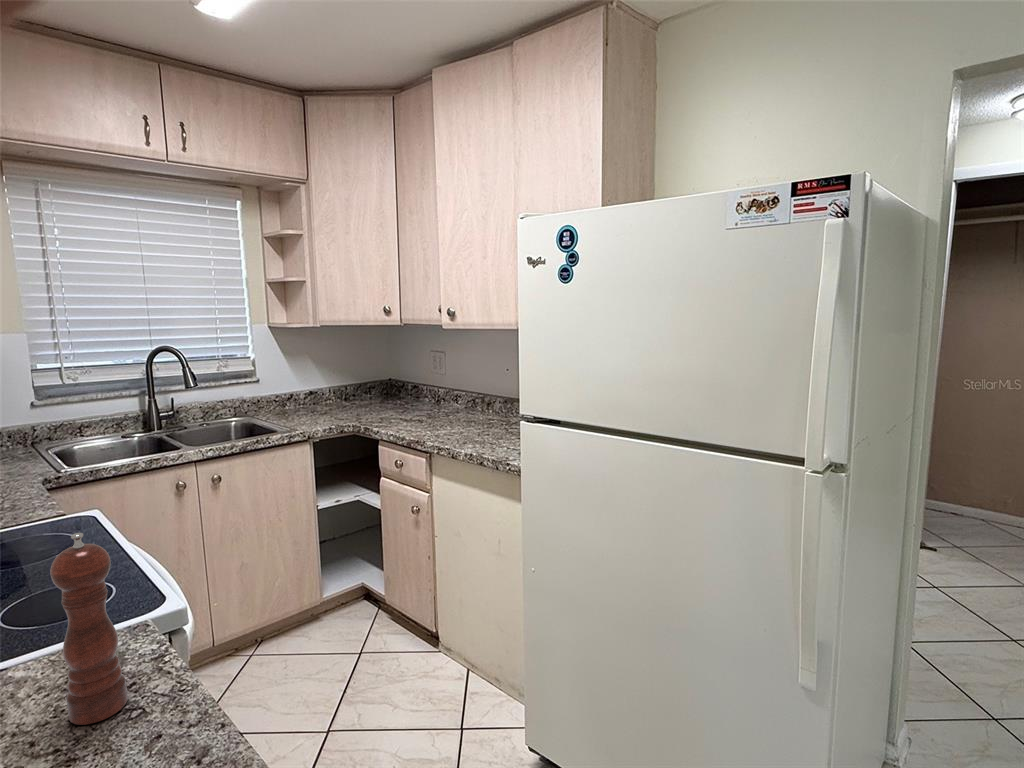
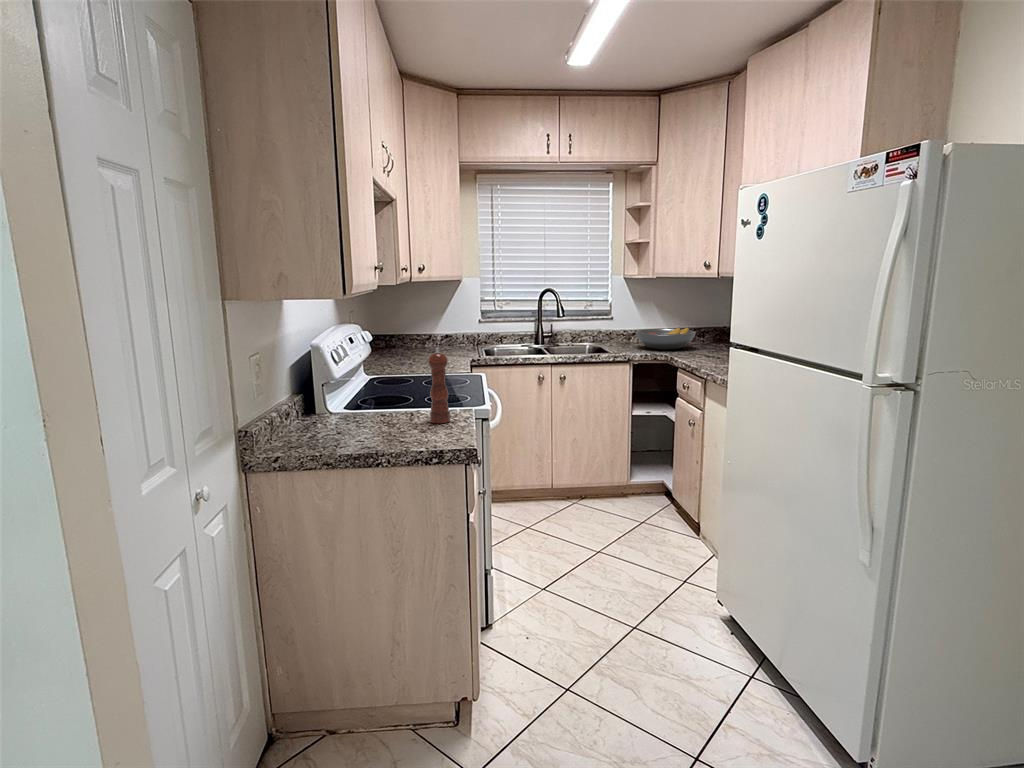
fruit bowl: none [300,385,377,416] -> present [635,327,696,350]

